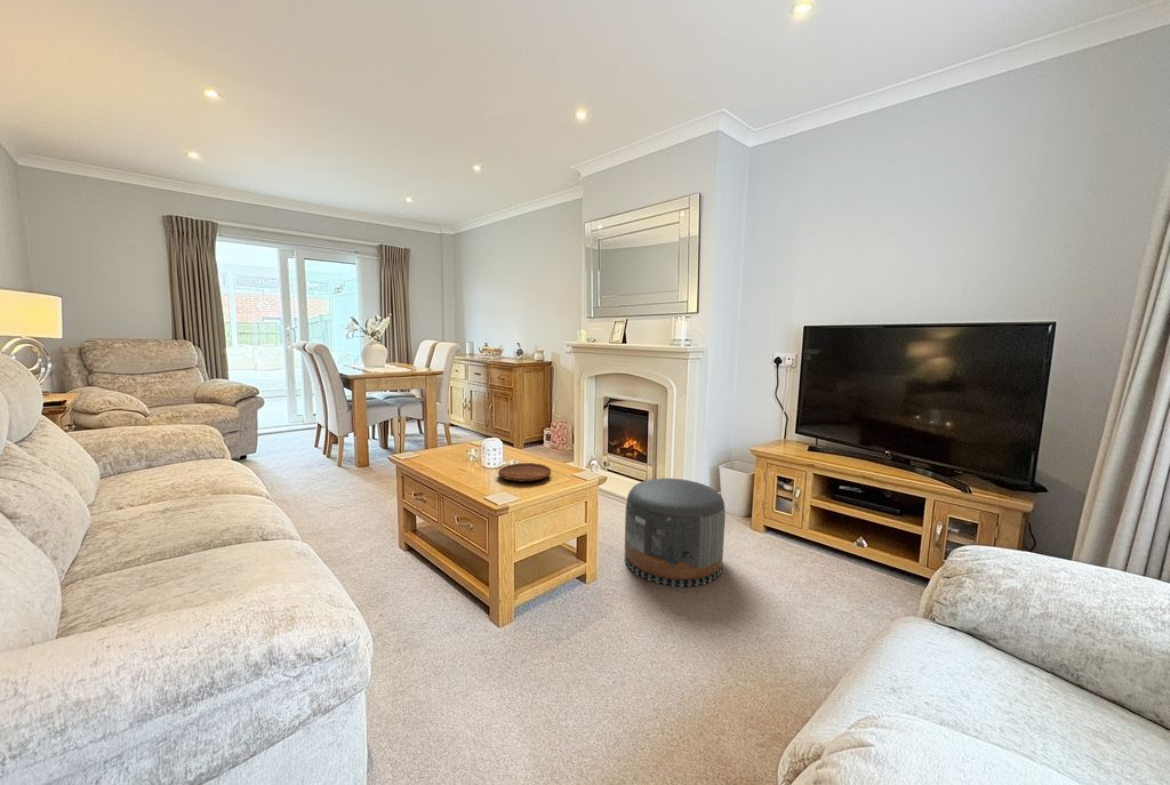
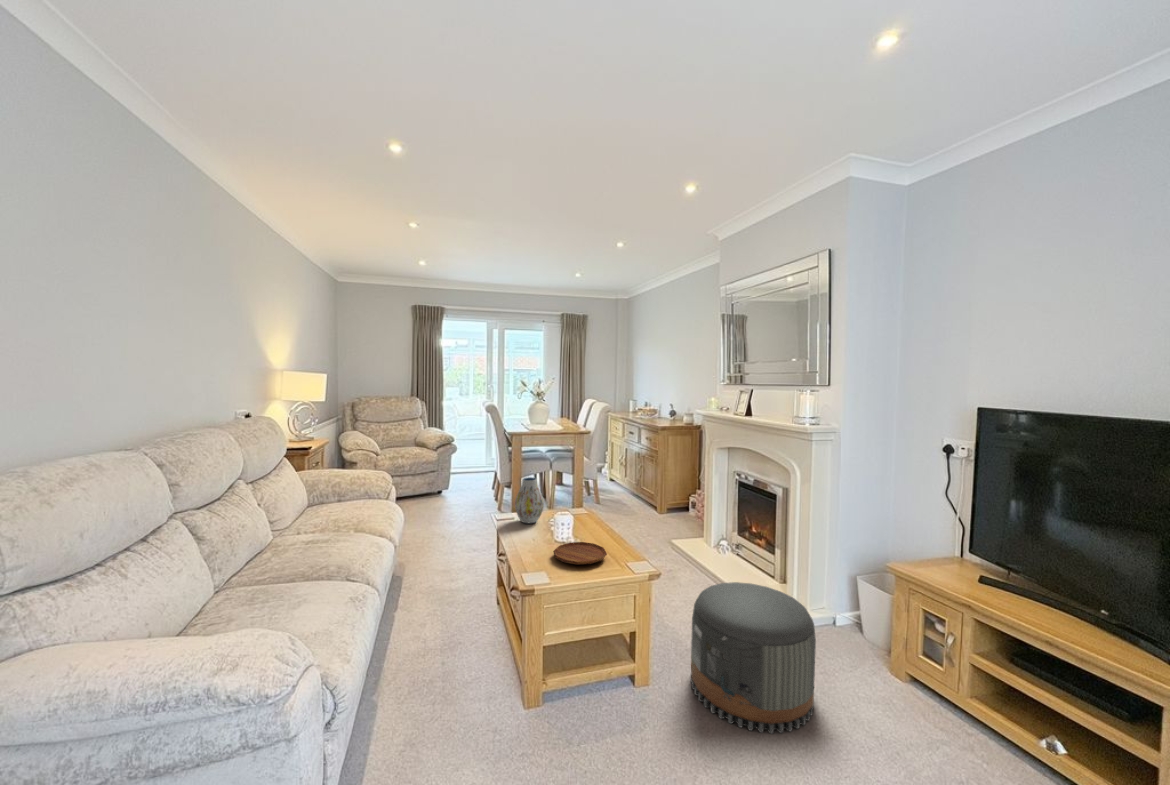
vase: none [424,409,456,457] -> present [515,477,544,523]

